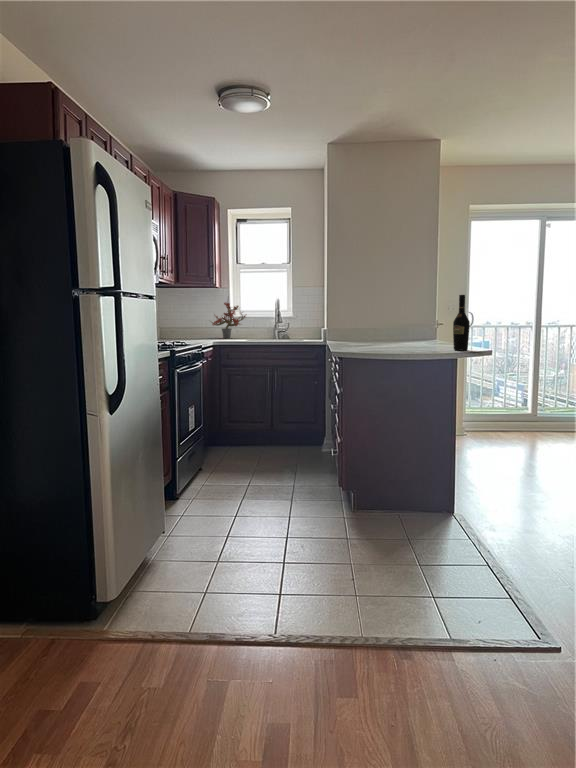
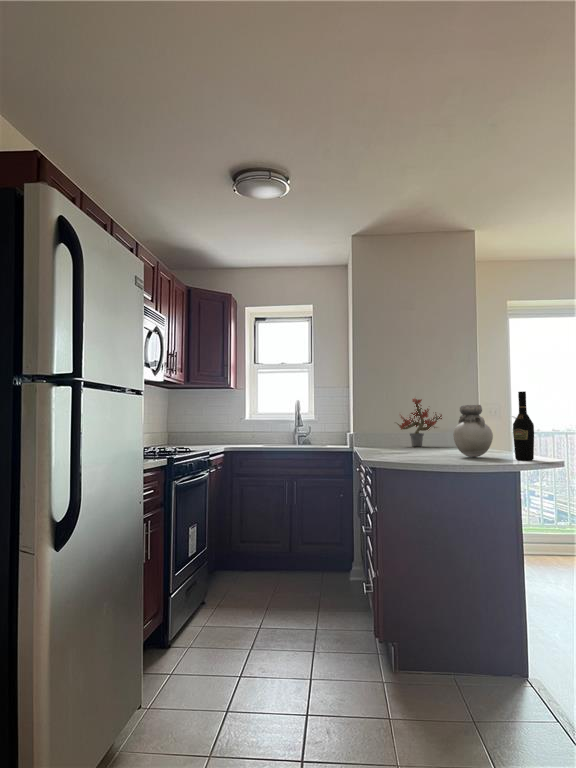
potted plant: present [212,303,246,338] -> present [397,398,442,446]
vase: none [407,305,438,348] -> present [453,405,493,457]

